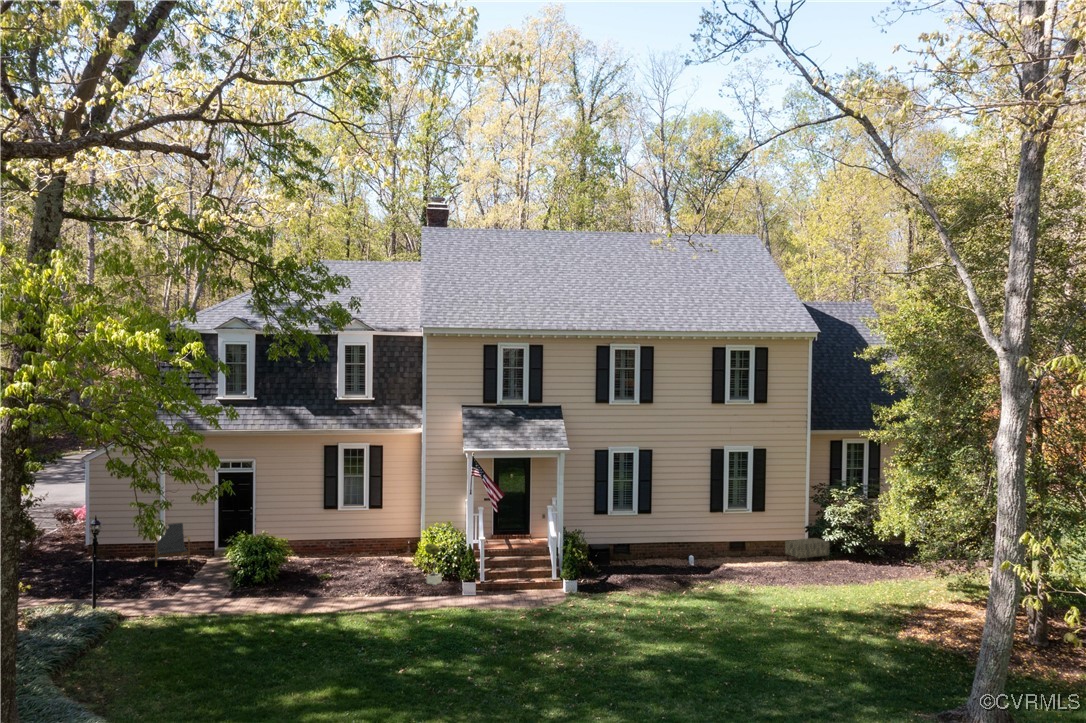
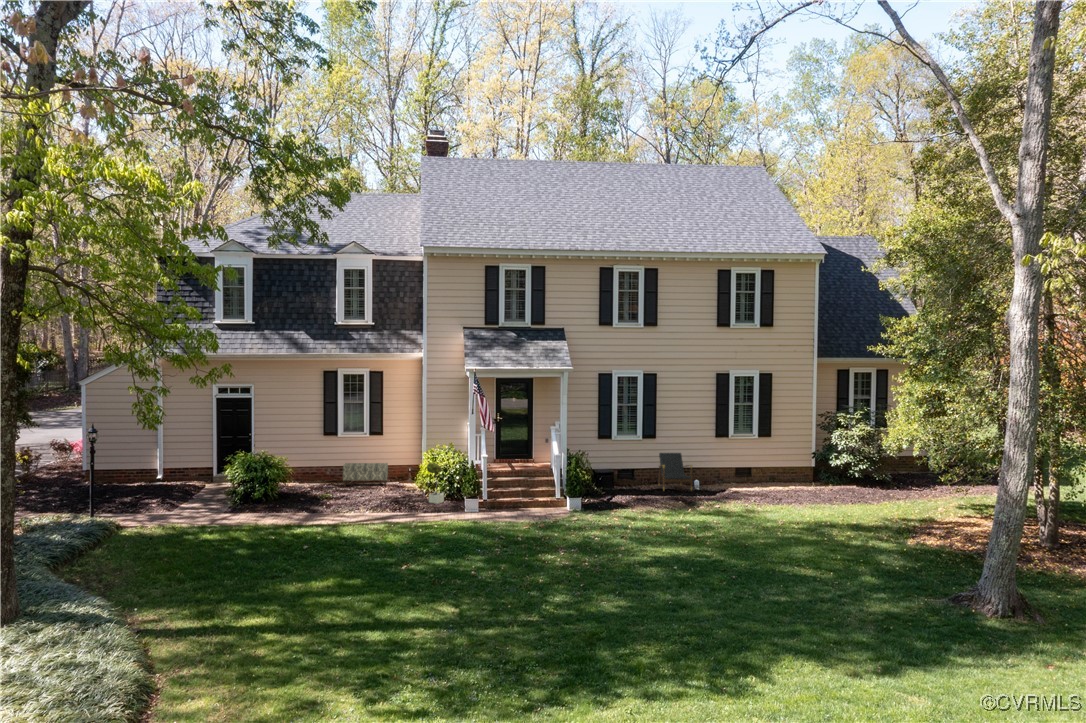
lounge chair: present [155,523,190,566] -> present [658,453,692,490]
bench: present [785,538,830,564] -> present [343,463,388,487]

